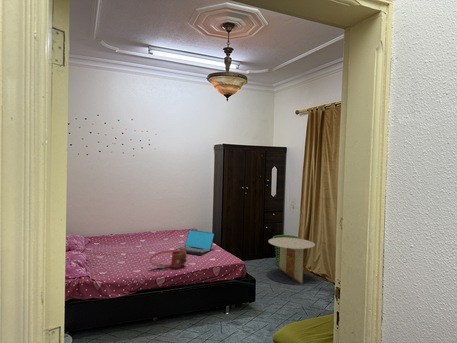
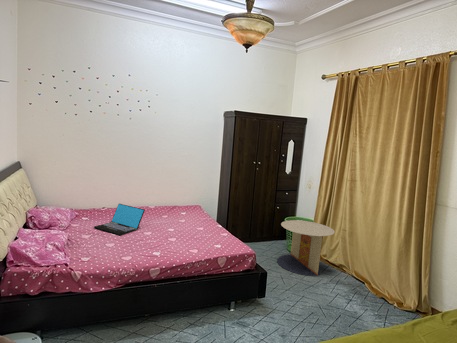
laptop: present [178,230,215,256] -> present [94,204,145,235]
handbag: present [150,249,187,268] -> none [143,234,188,256]

